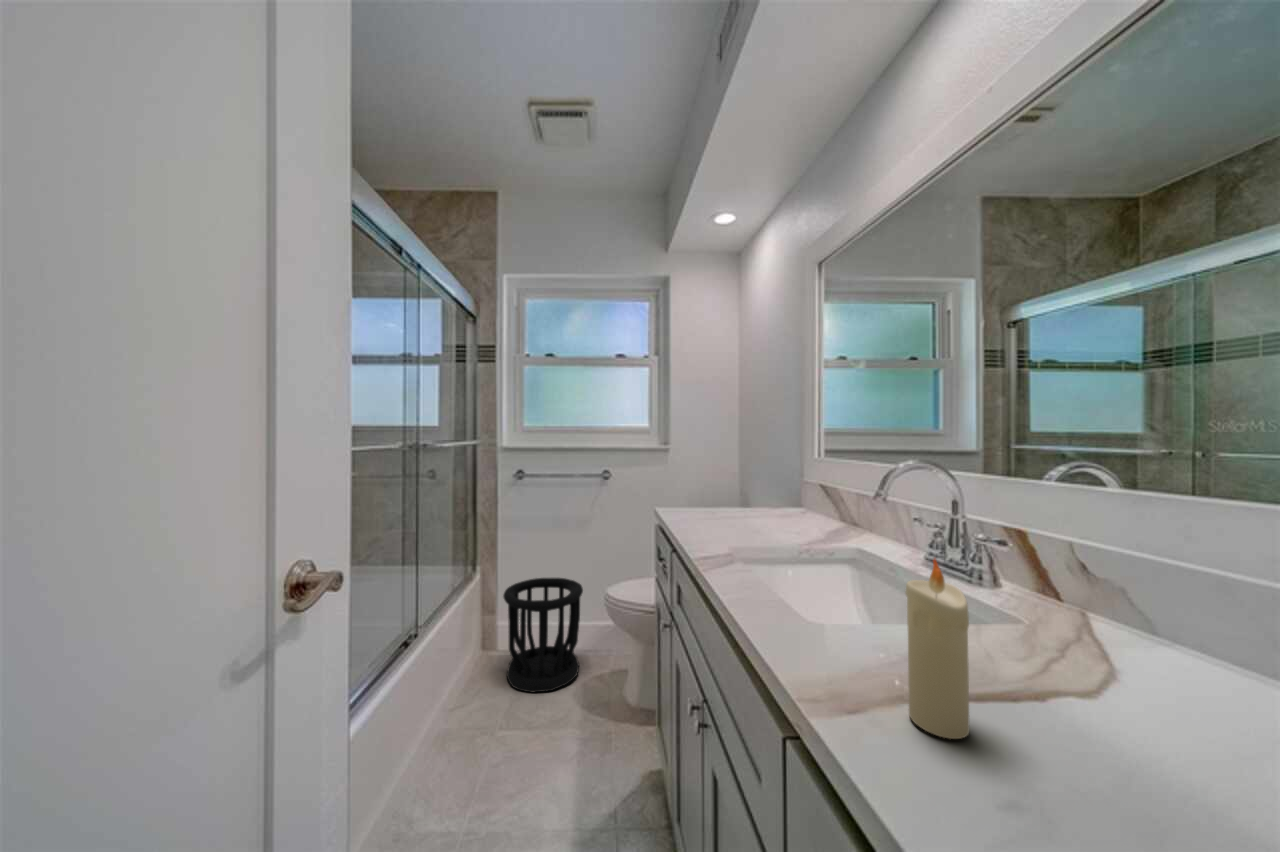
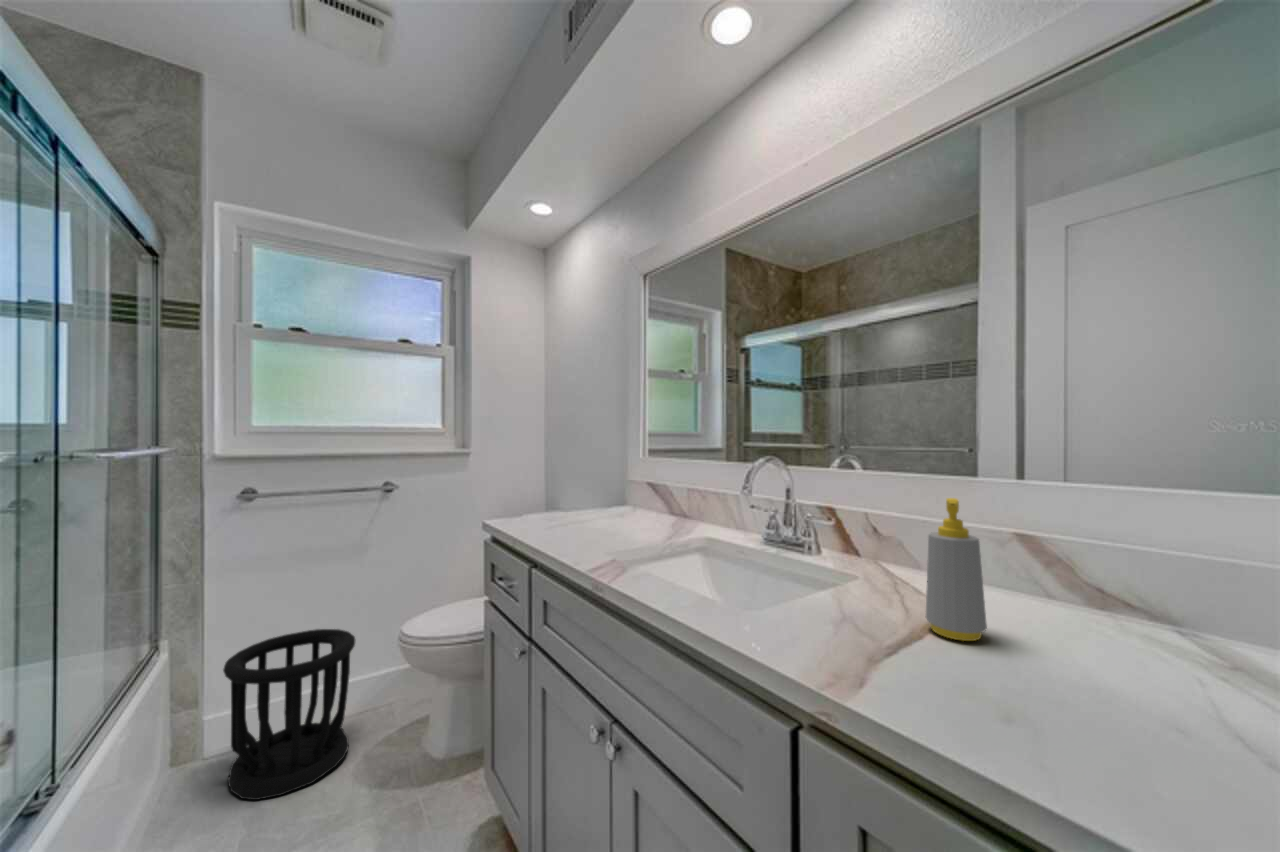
soap bottle: none [1053,530,1170,765] -> present [925,498,987,641]
candle: present [905,559,970,739] -> none [858,527,904,656]

